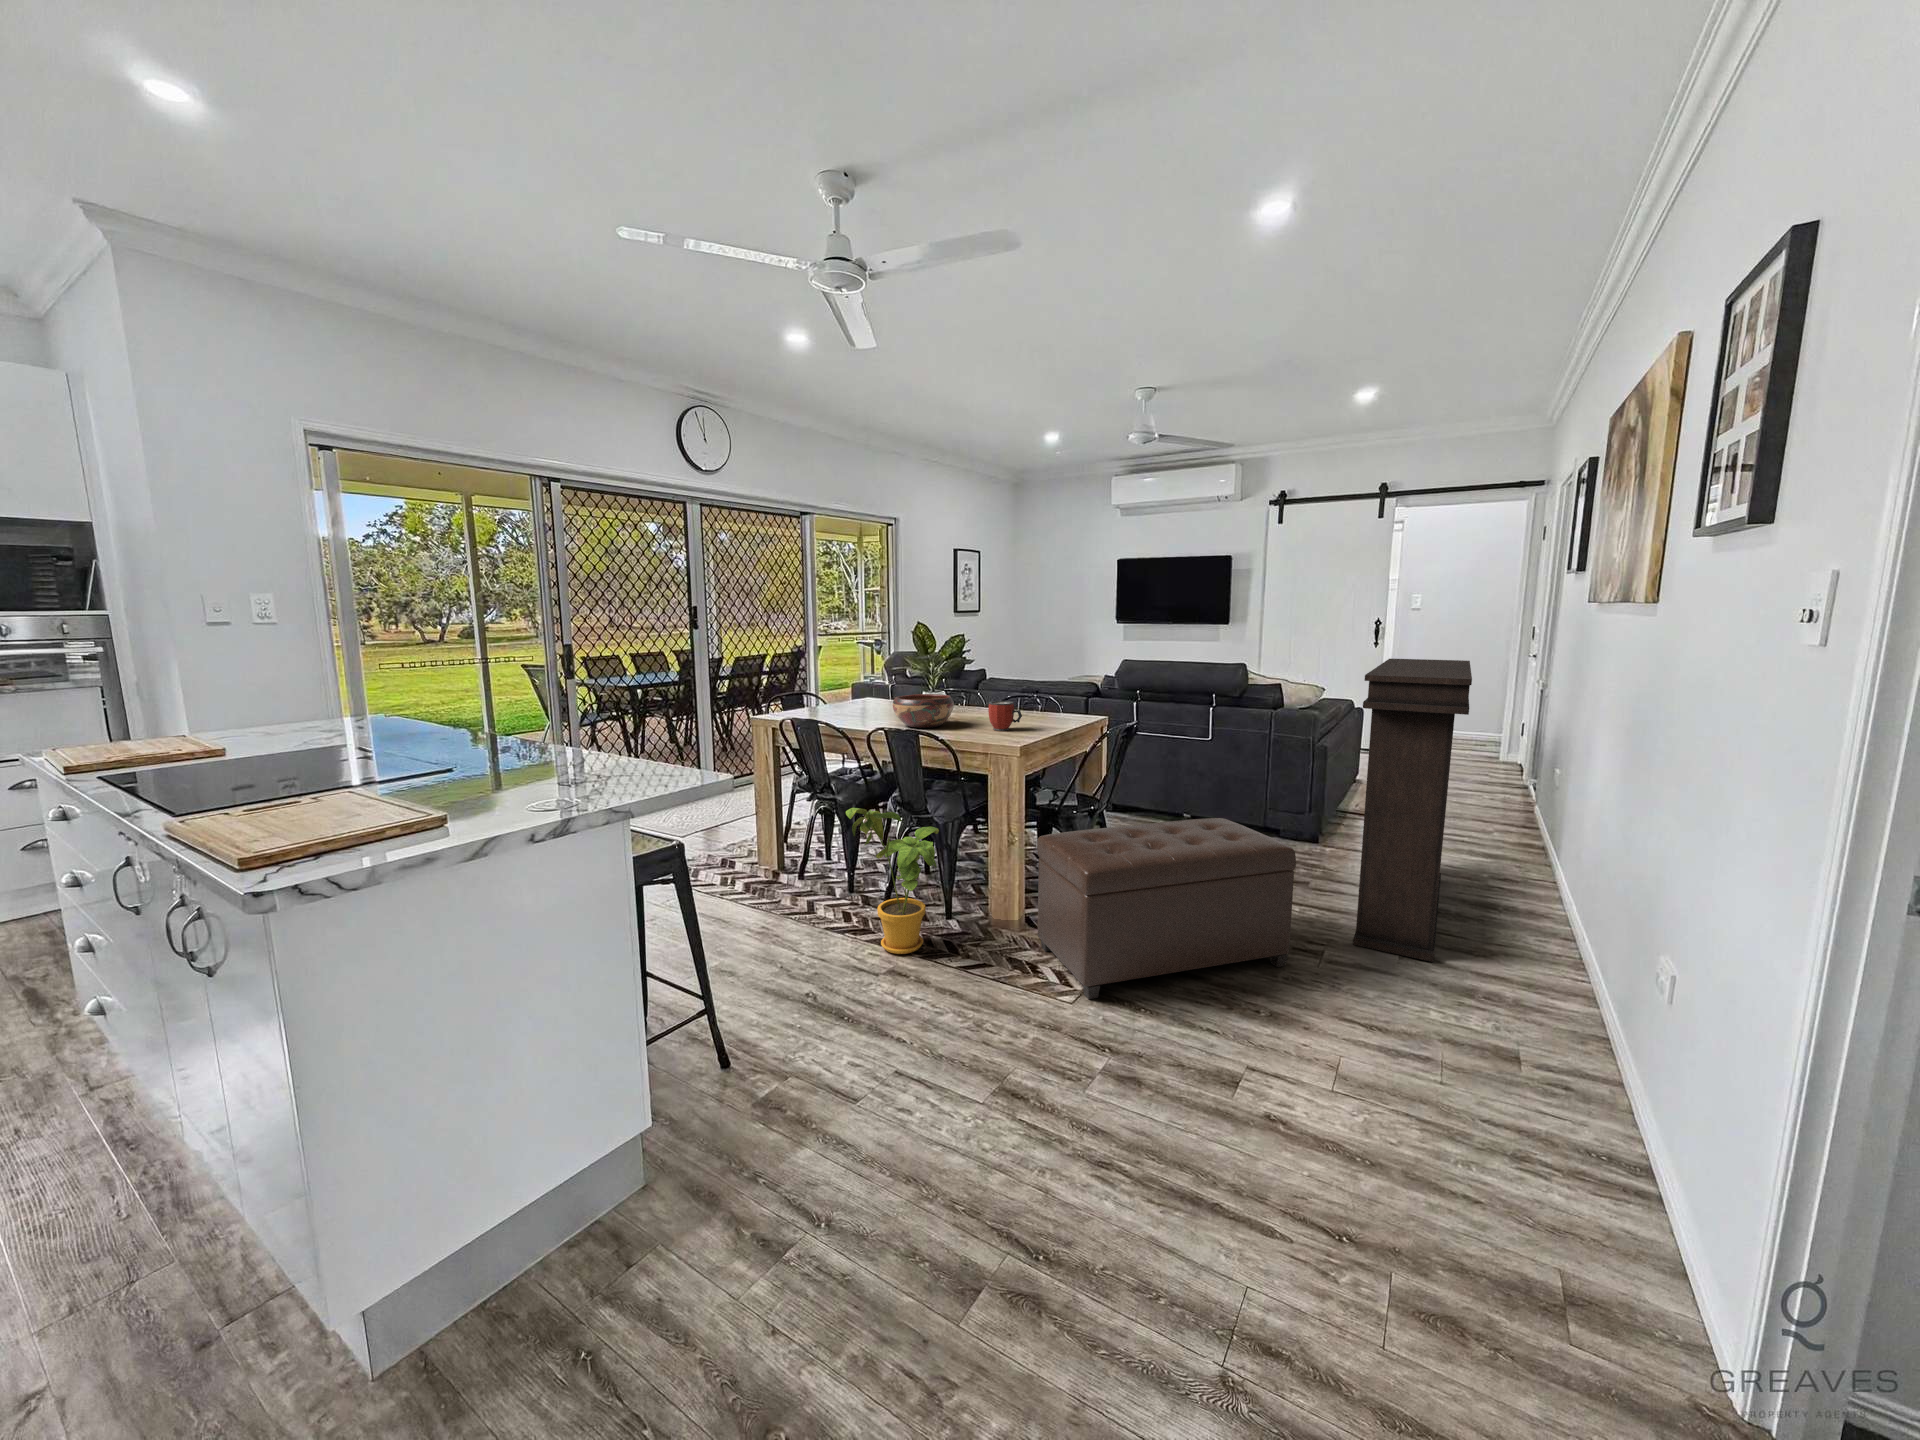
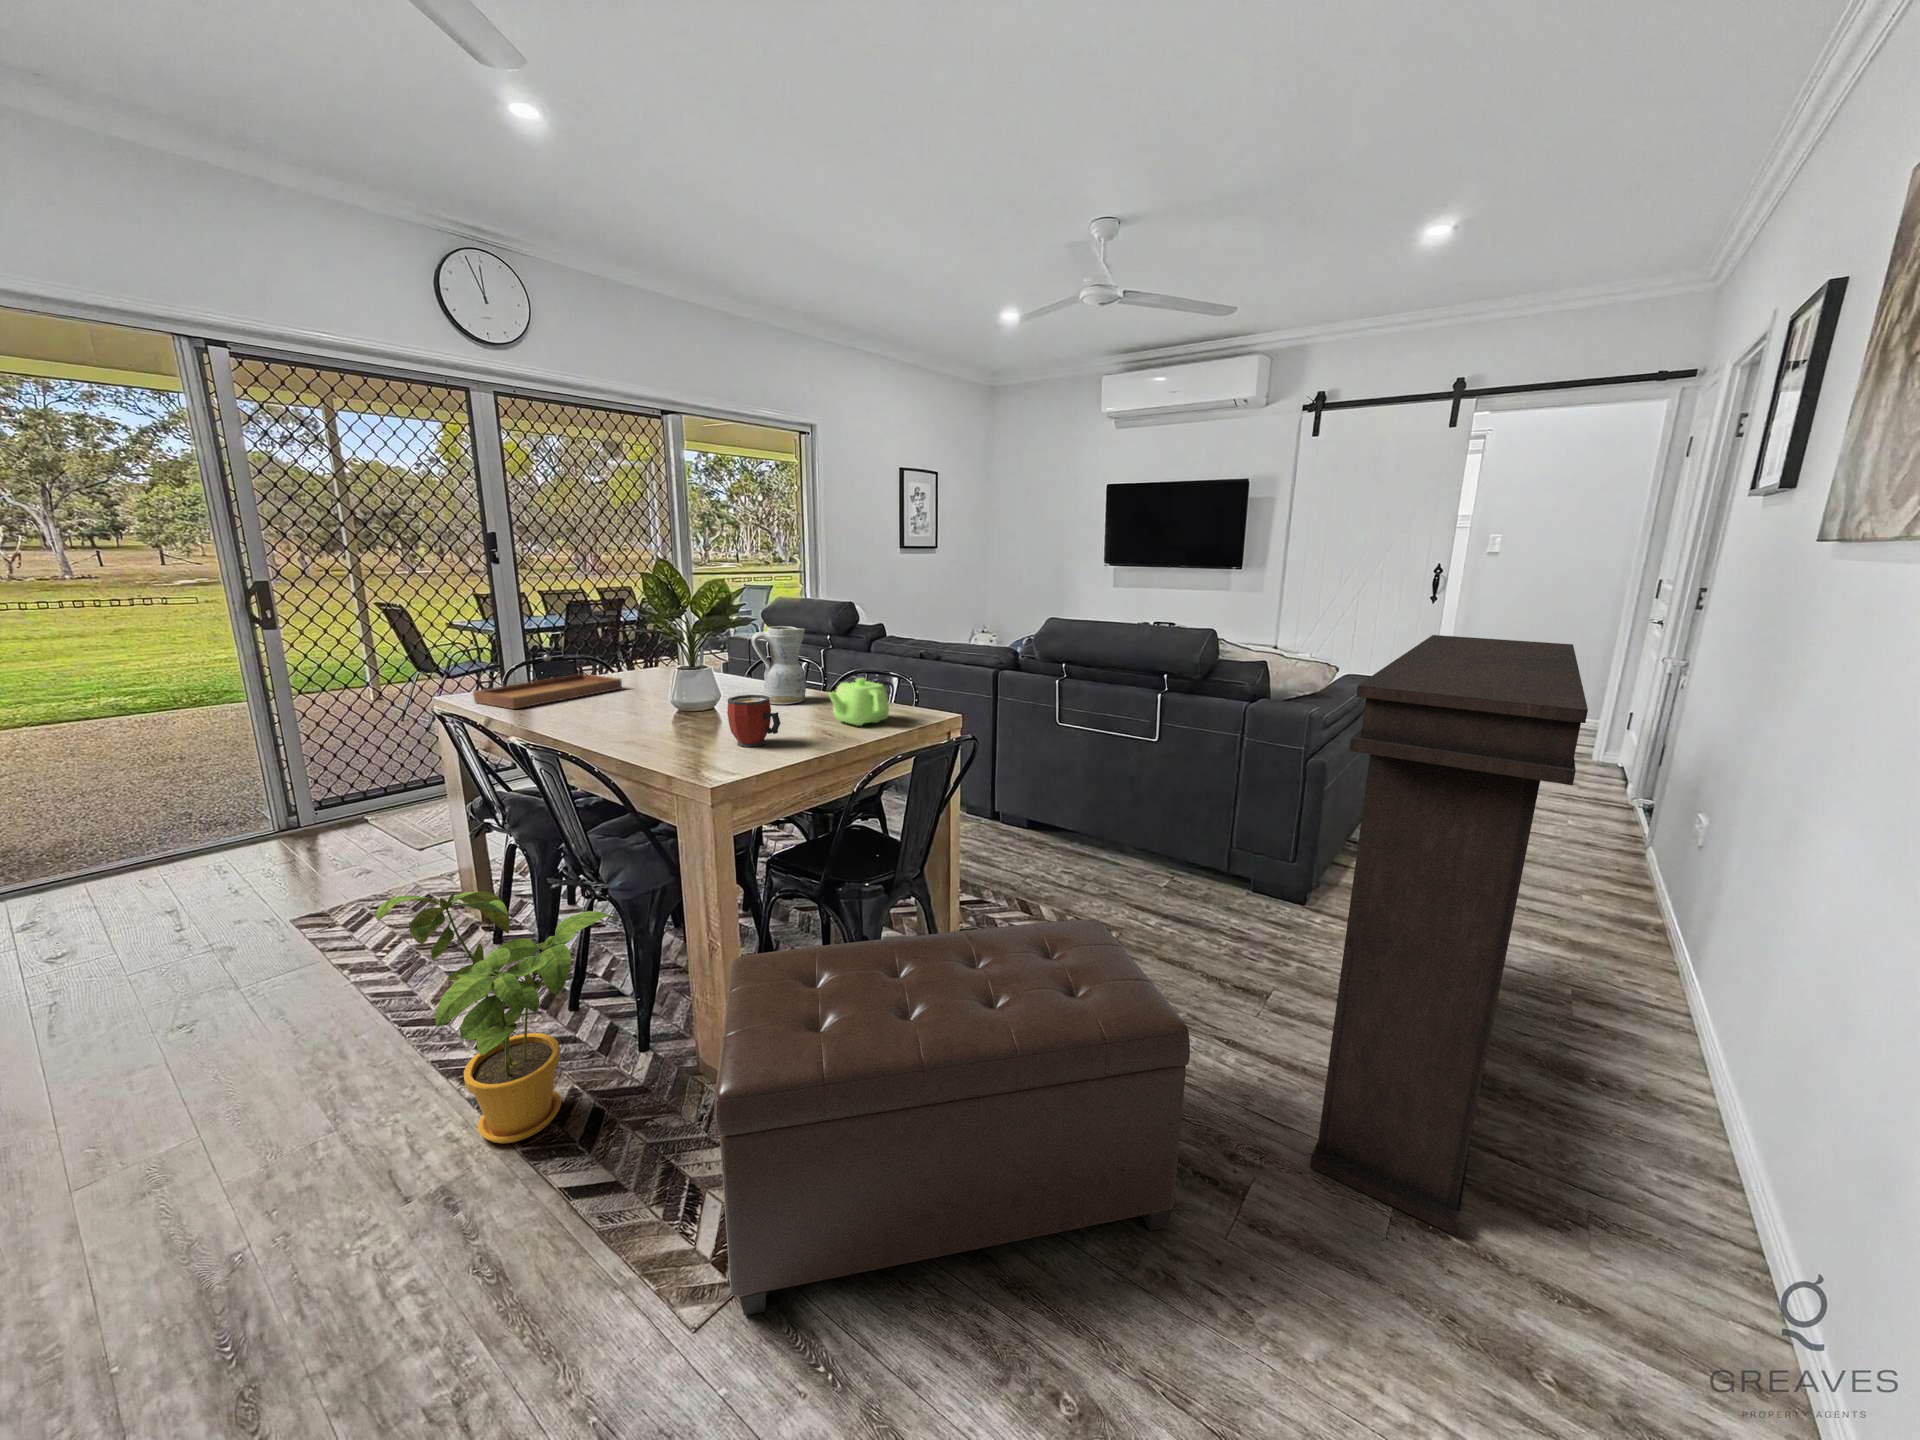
ceramic pitcher: none [964,664,996,714] -> present [751,626,806,704]
tray: none [781,686,860,720] -> present [473,654,622,709]
teapot: none [1031,692,1067,721] -> present [829,678,889,726]
decorative bowl: present [893,694,954,728] -> none [588,676,695,735]

